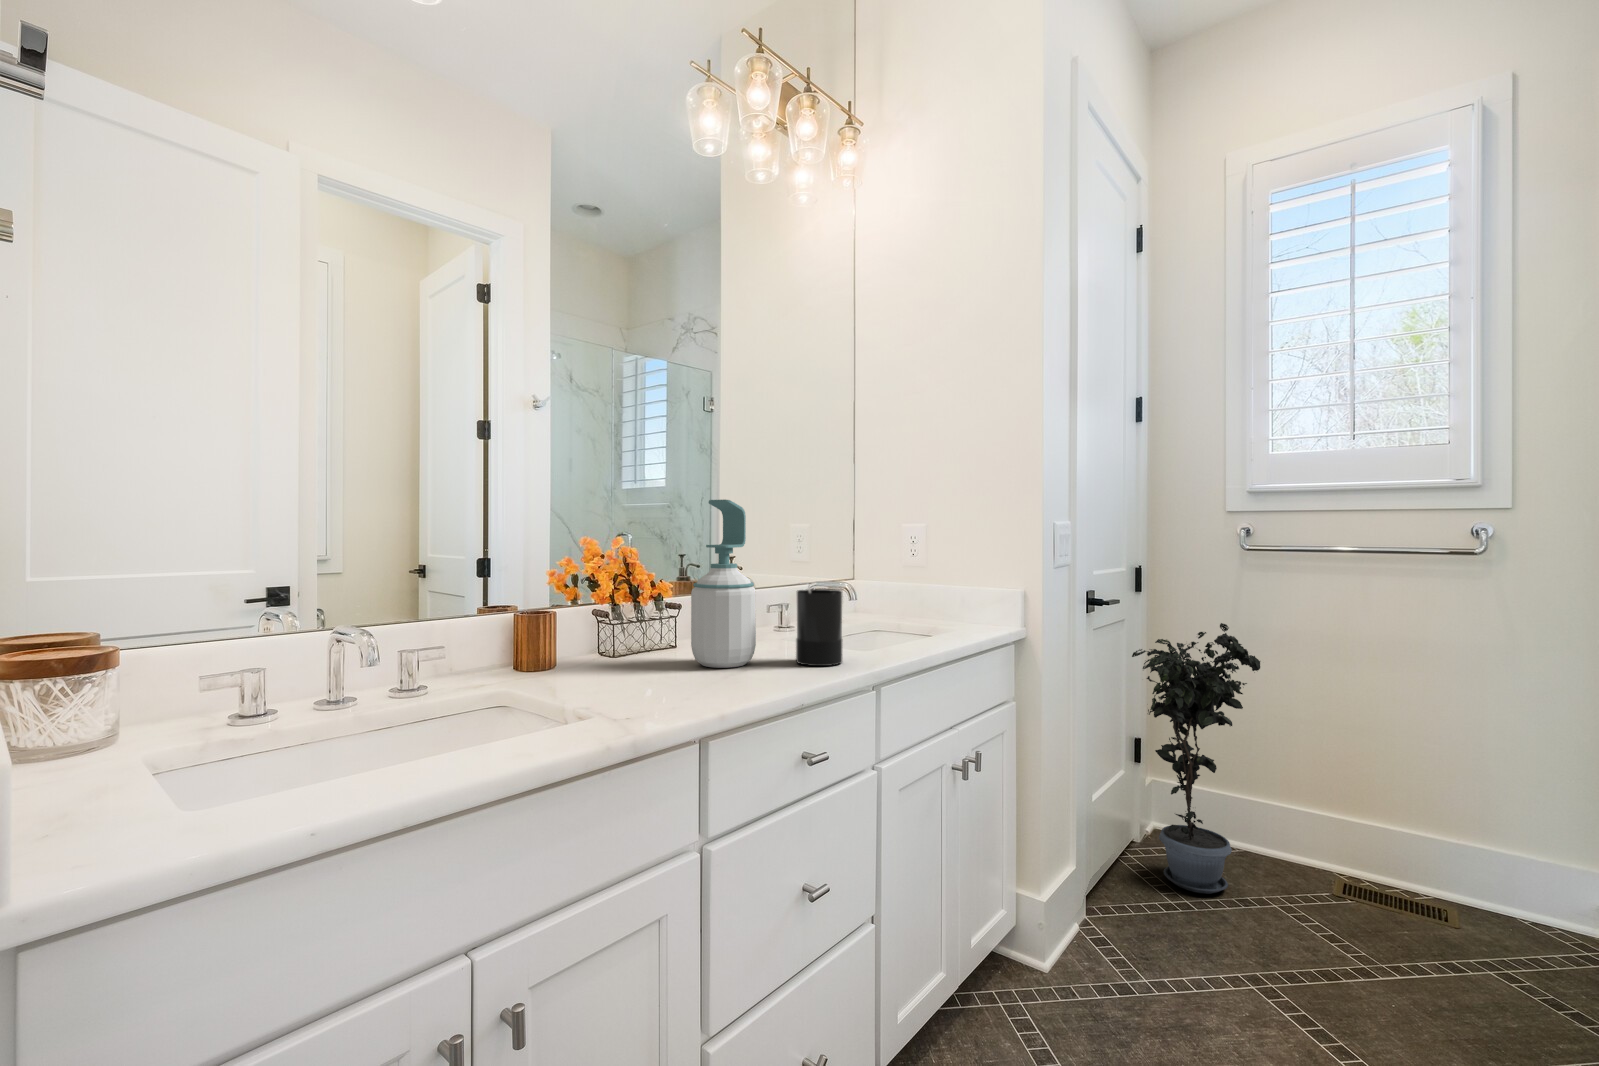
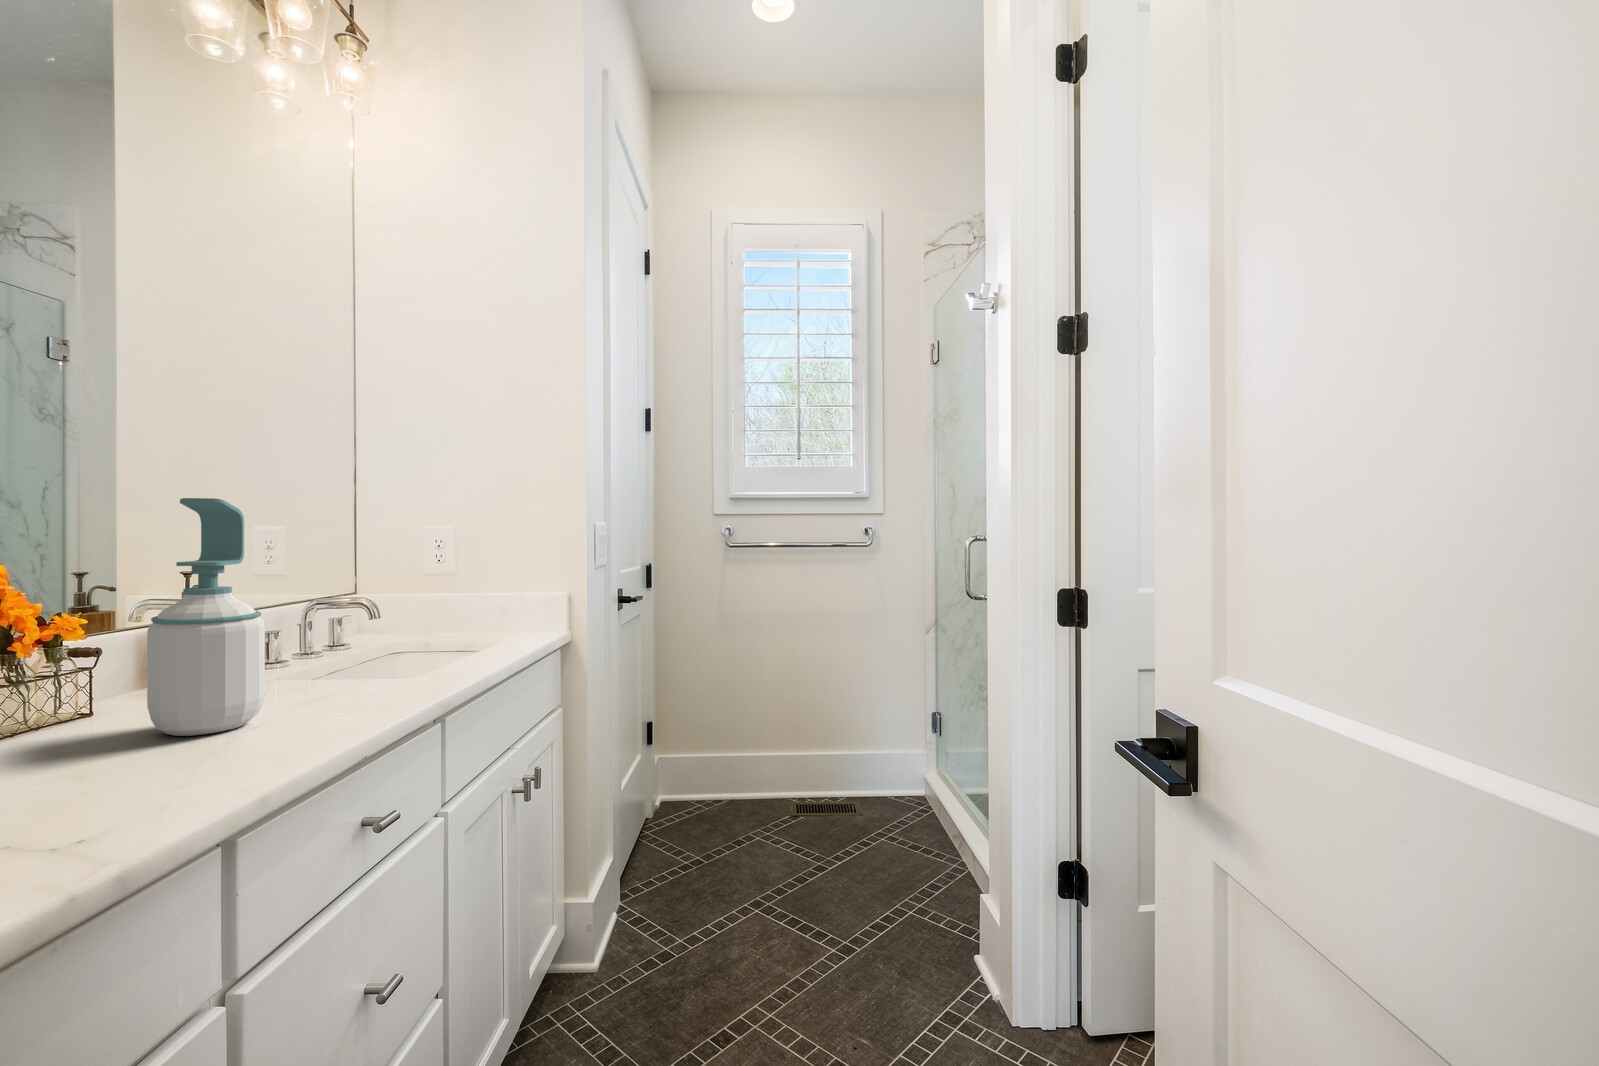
candle: present [796,583,842,666] -> none [323,606,394,710]
potted plant: present [1132,623,1260,894] -> none [652,611,751,847]

